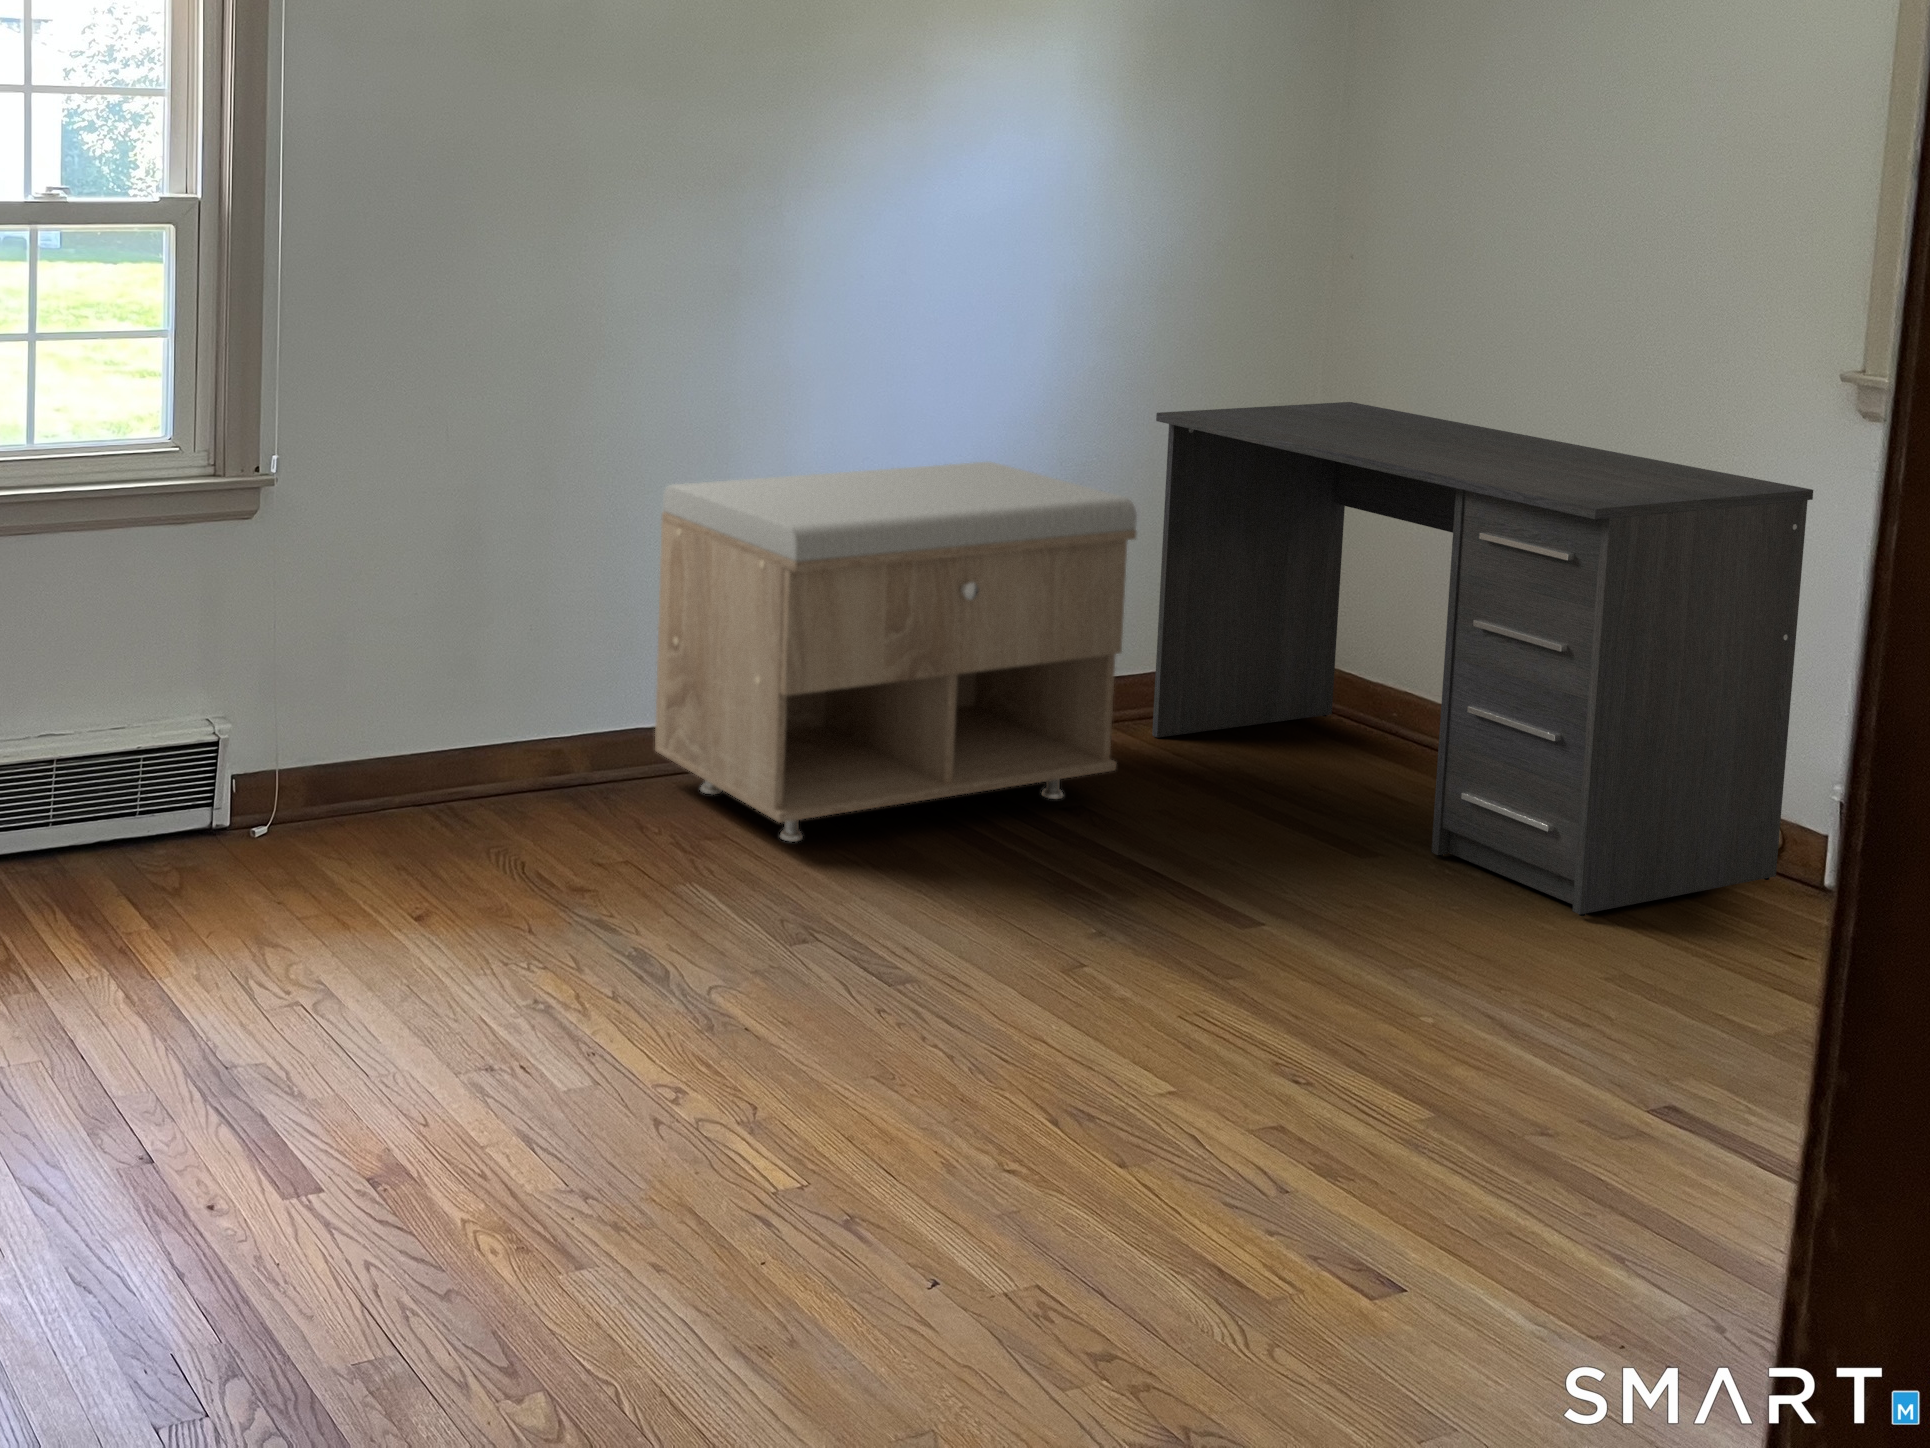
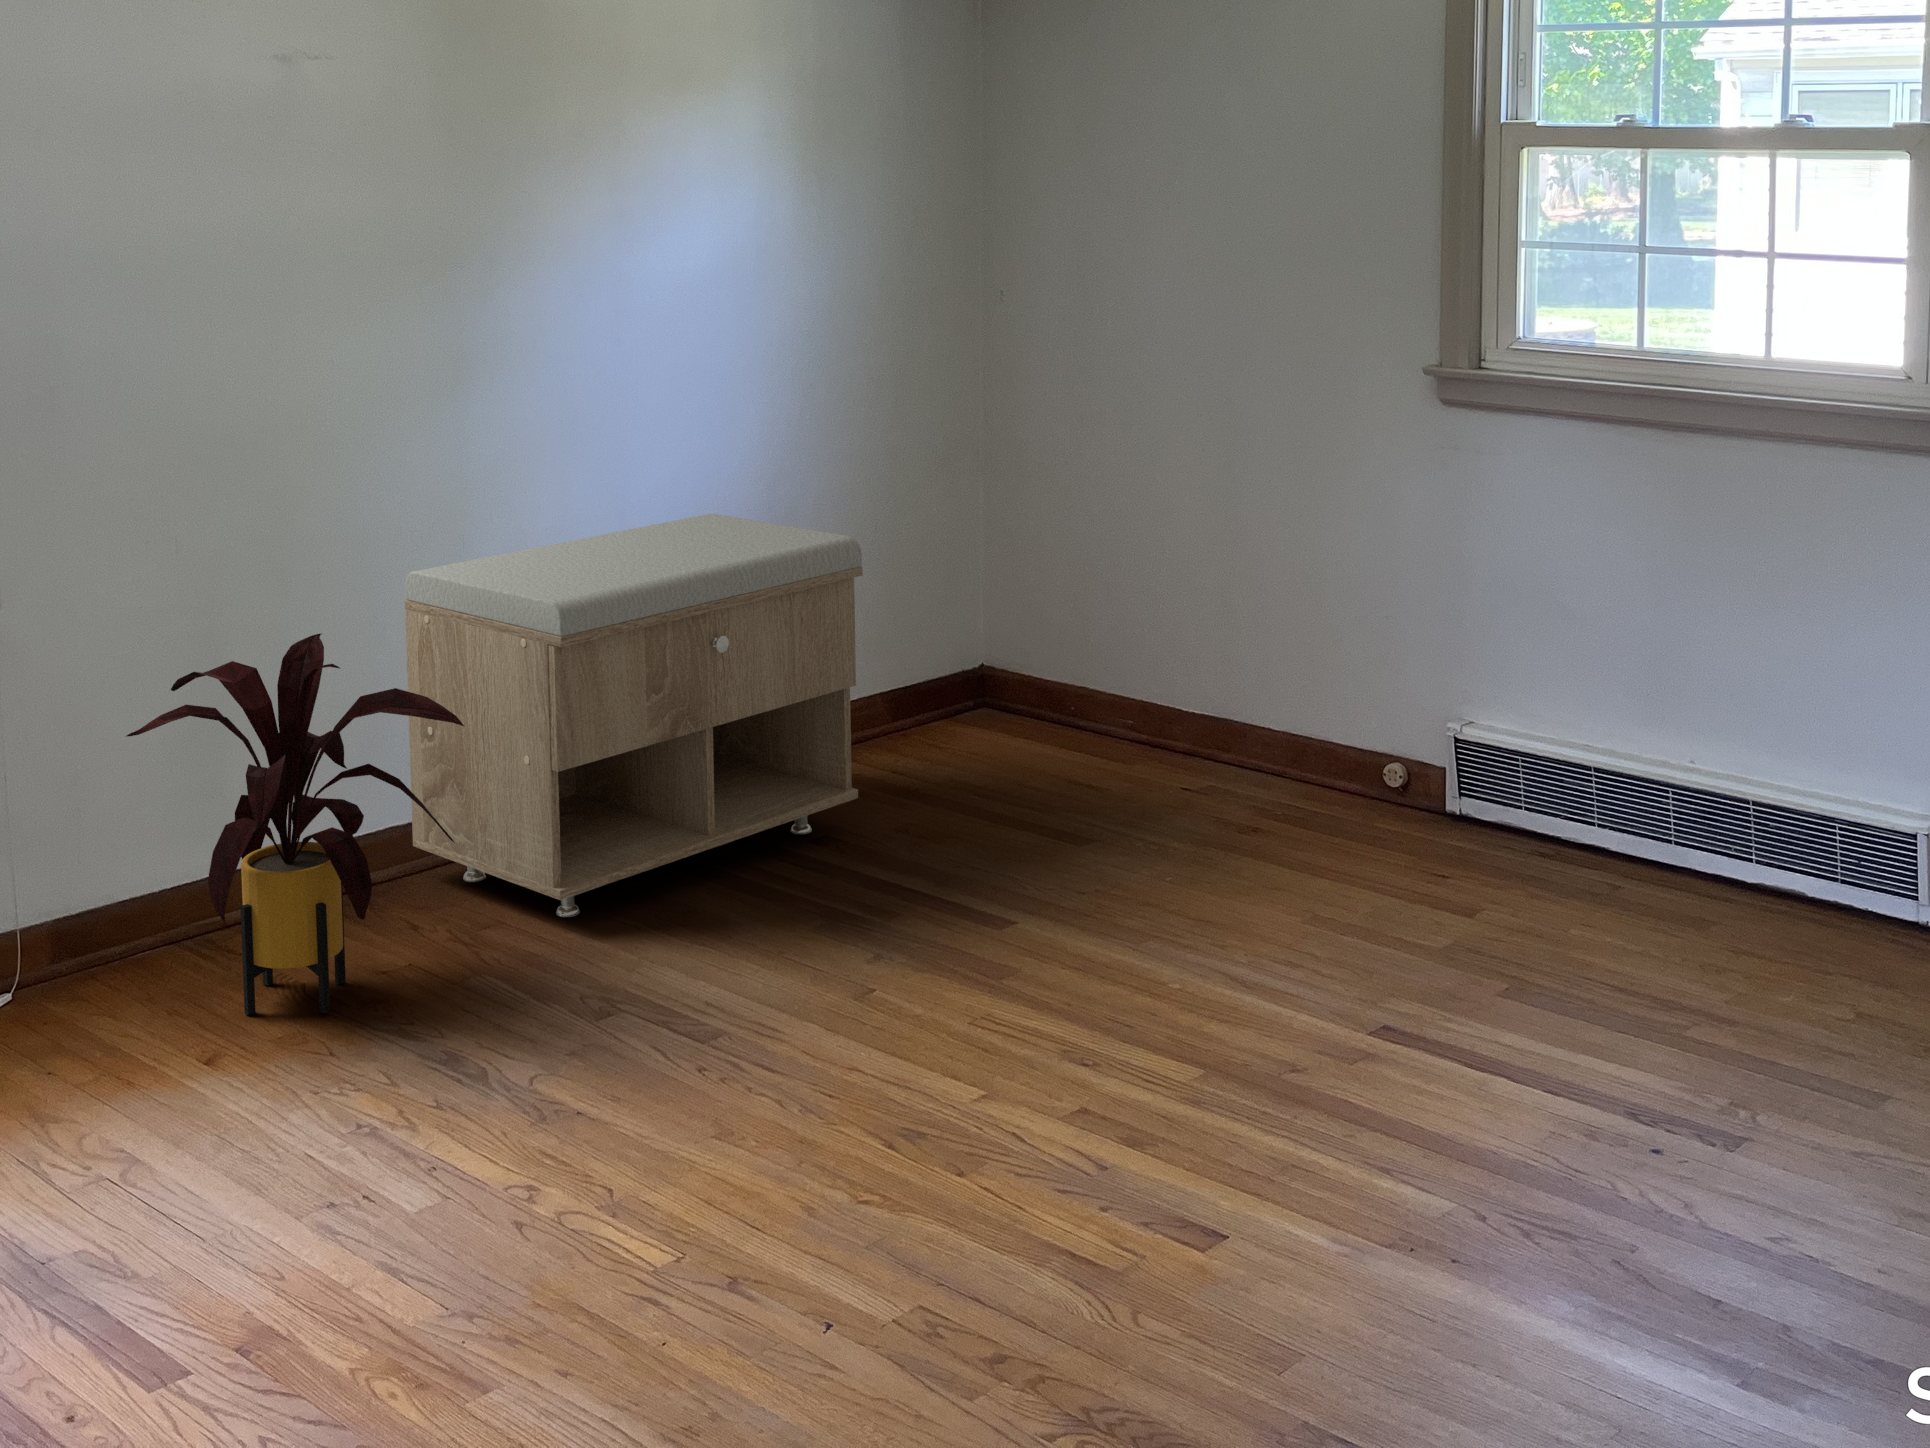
desk: present [1152,402,1813,916] -> none [858,424,1414,869]
house plant: none [371,532,681,892] -> present [127,634,464,1015]

